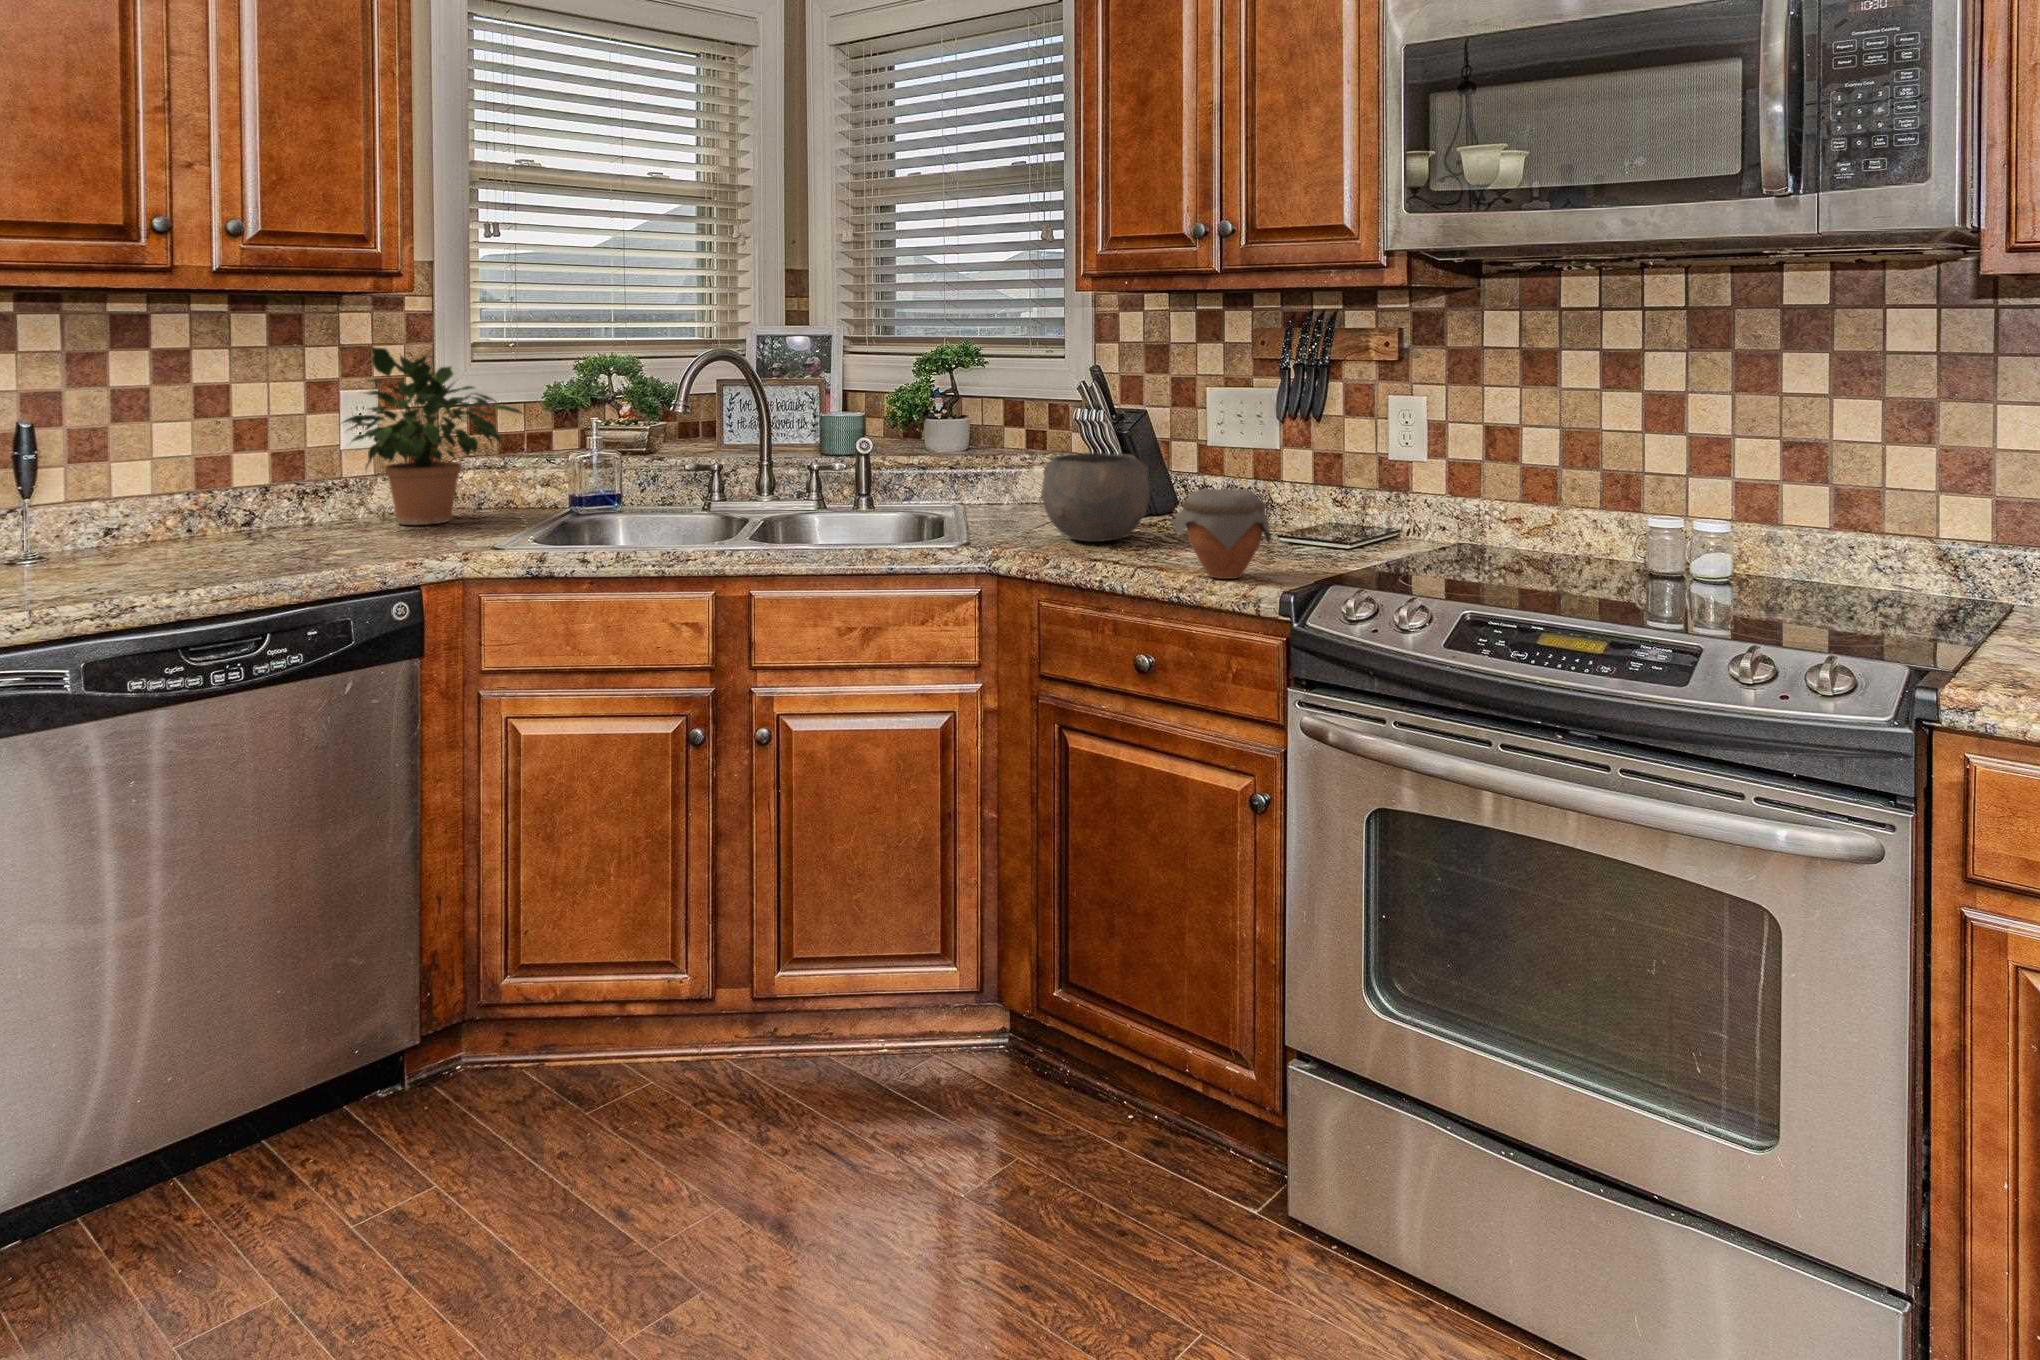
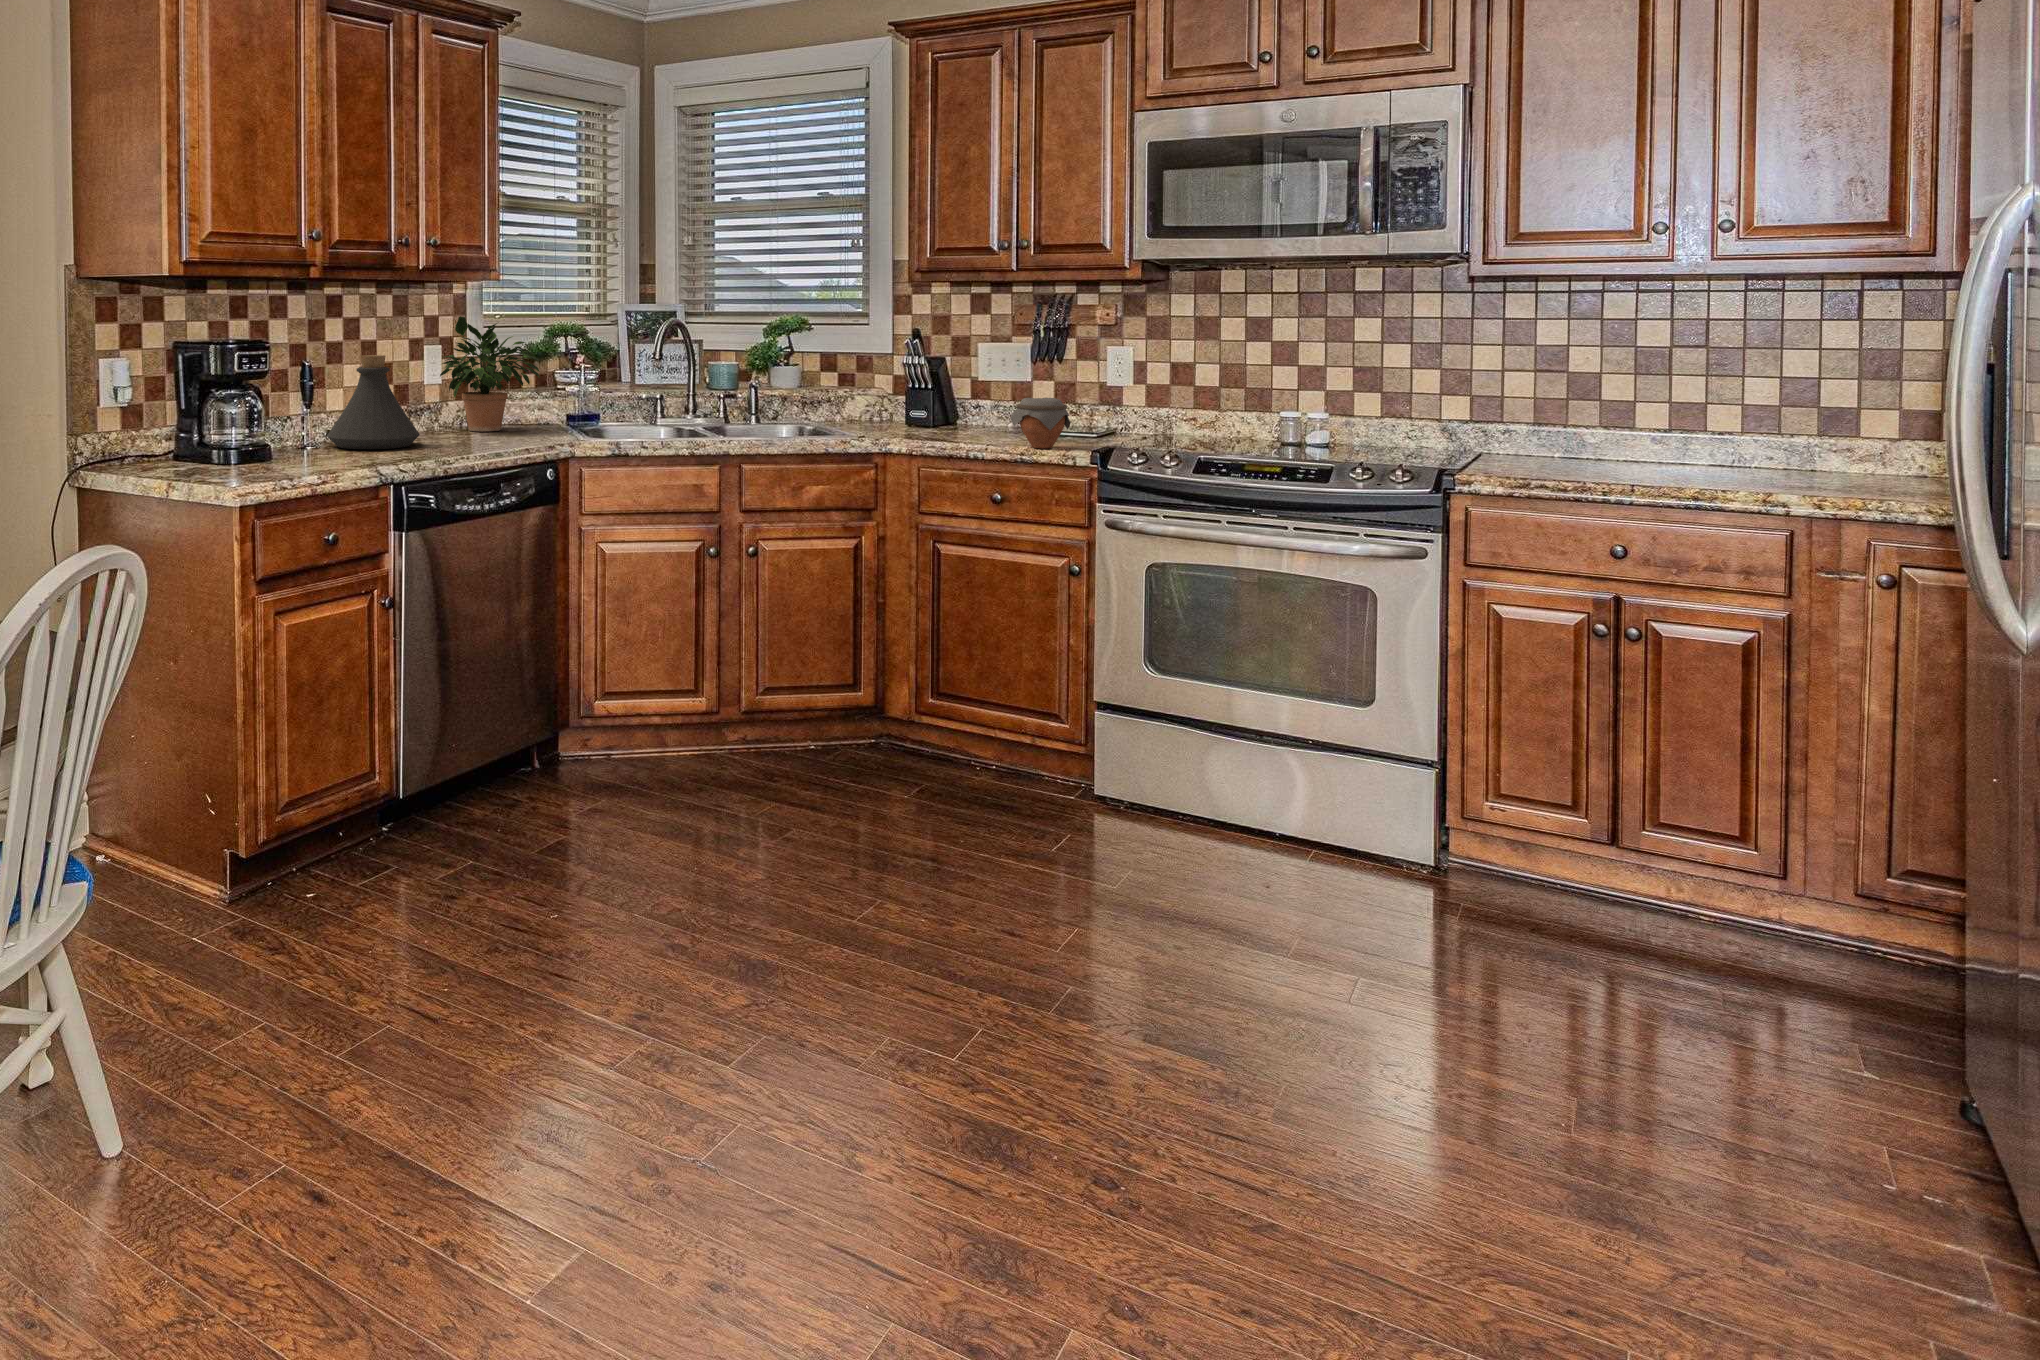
bottle: none [62,412,234,568] -> present [327,355,420,449]
bowl: present [1042,453,1150,542] -> none [900,382,969,435]

